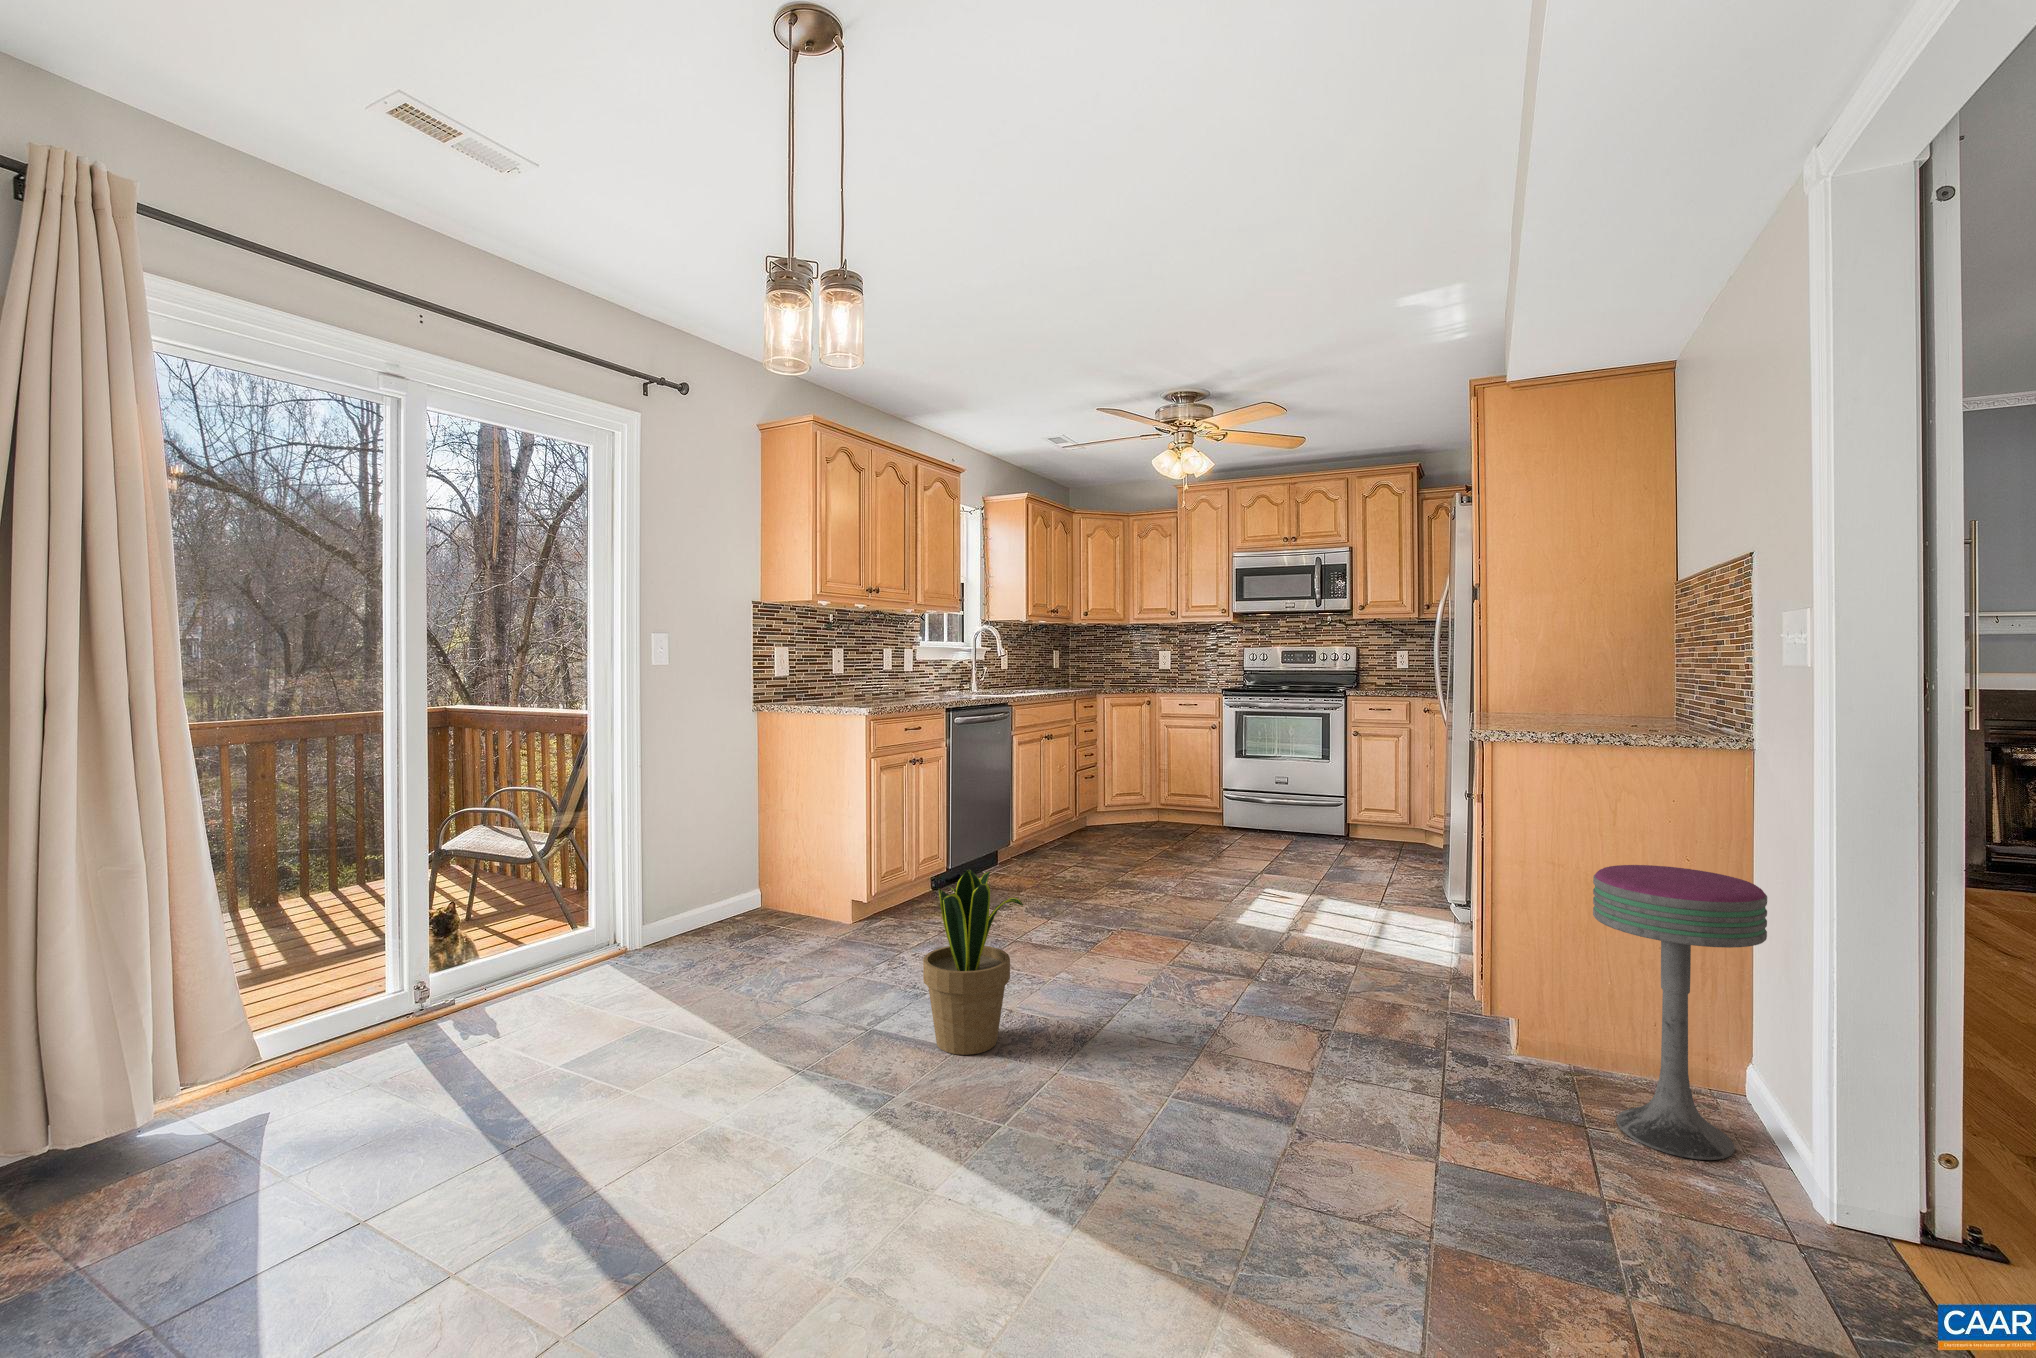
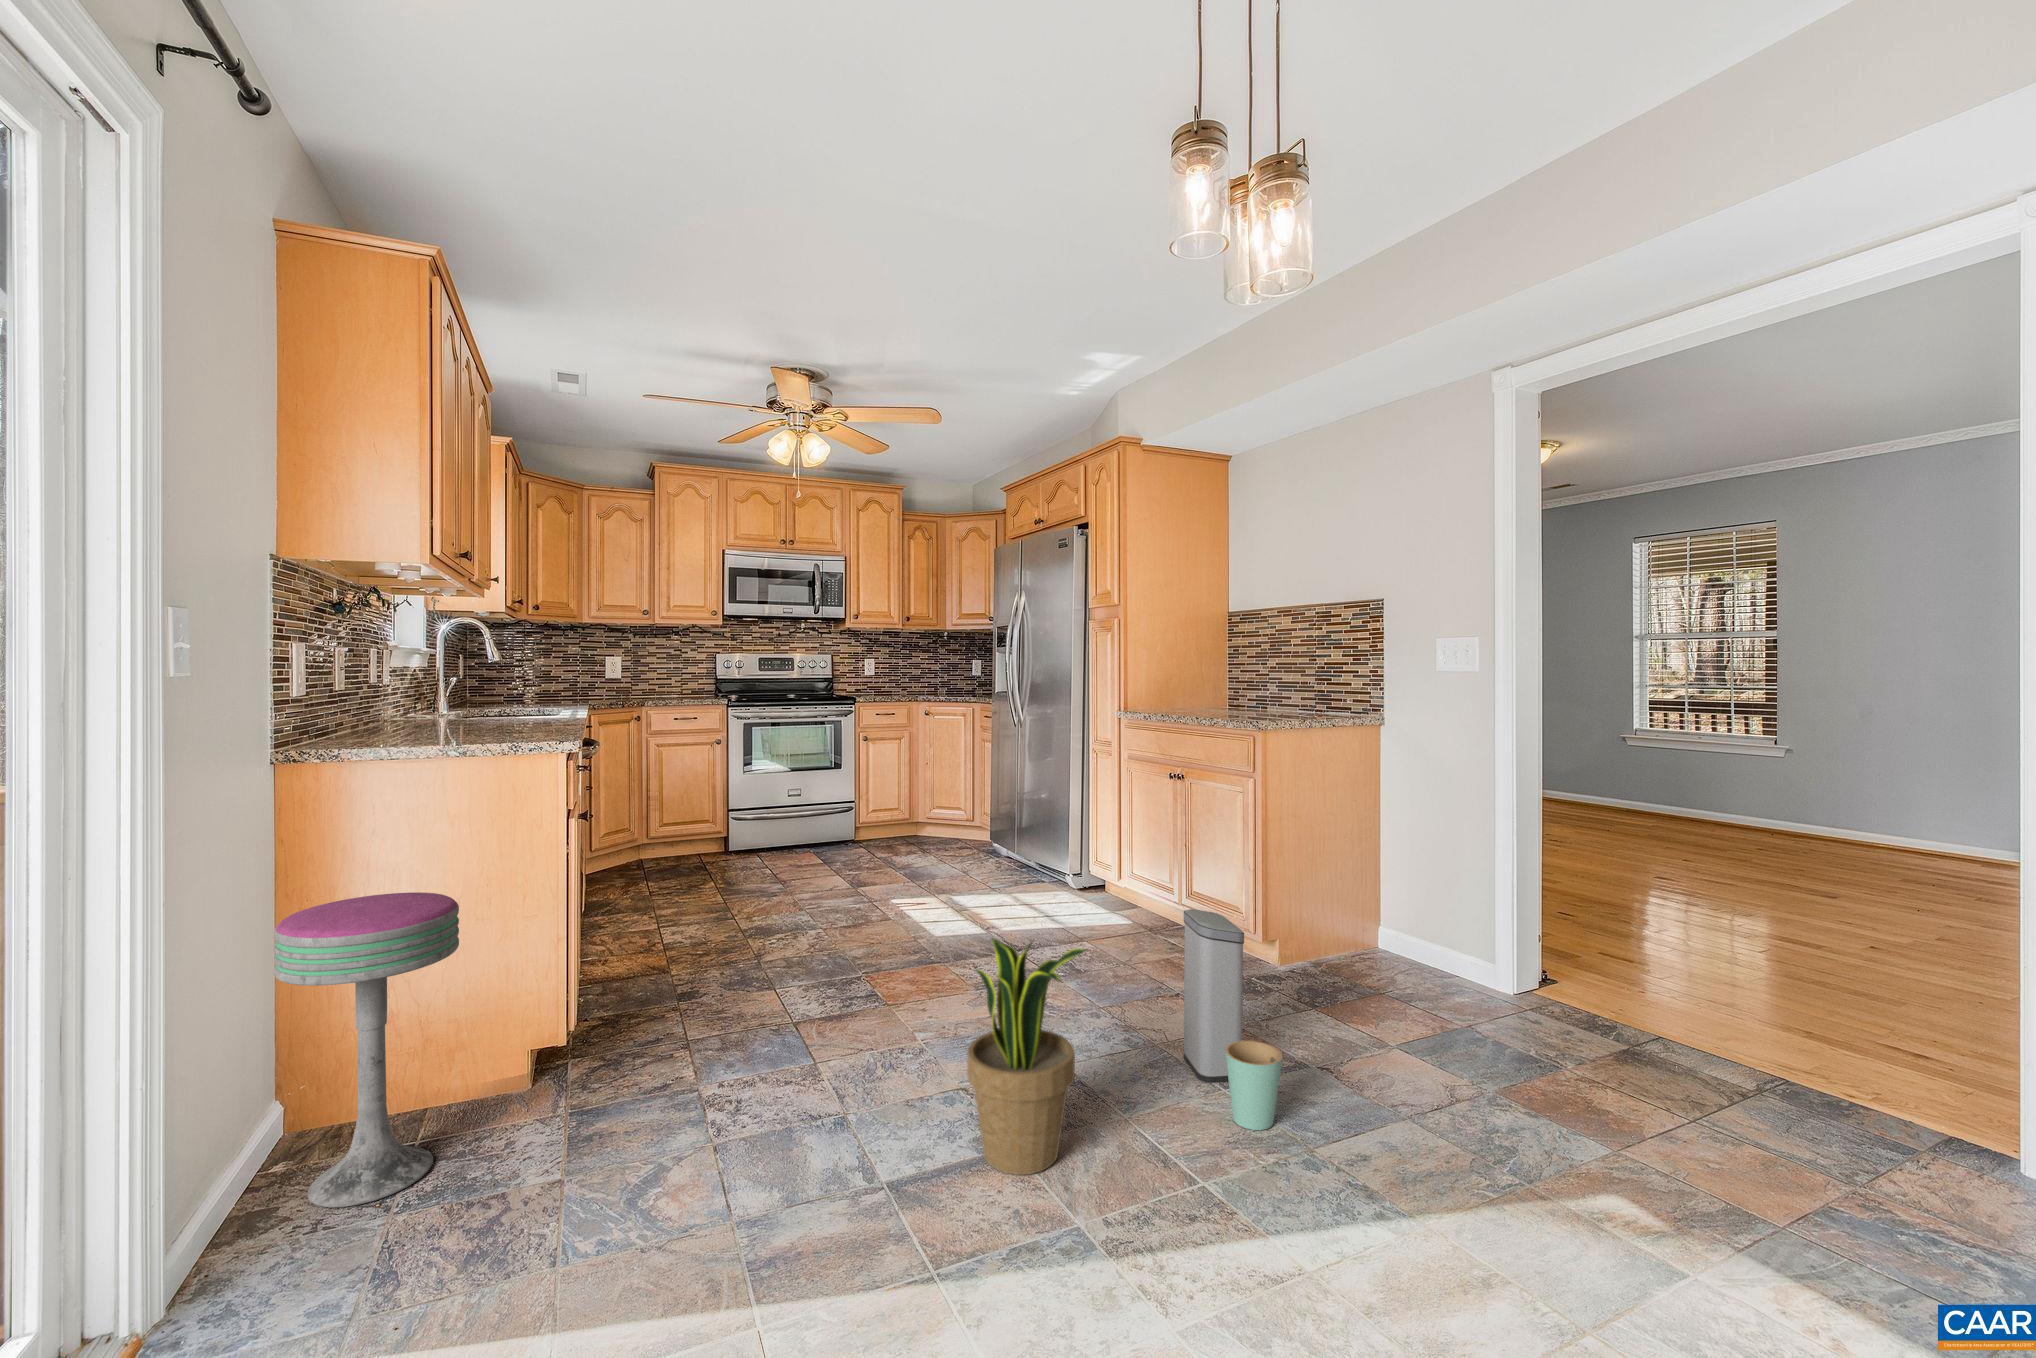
bar stool: present [1593,865,1767,1160] -> present [274,892,459,1207]
trash can: none [1120,901,1250,1114] -> present [1184,909,1283,1130]

